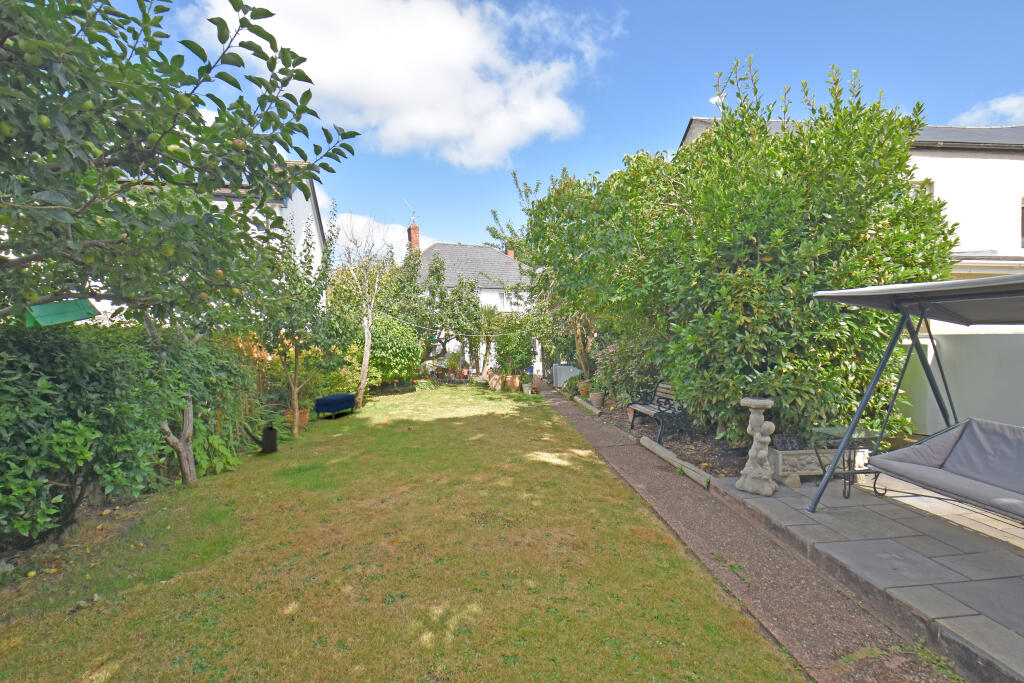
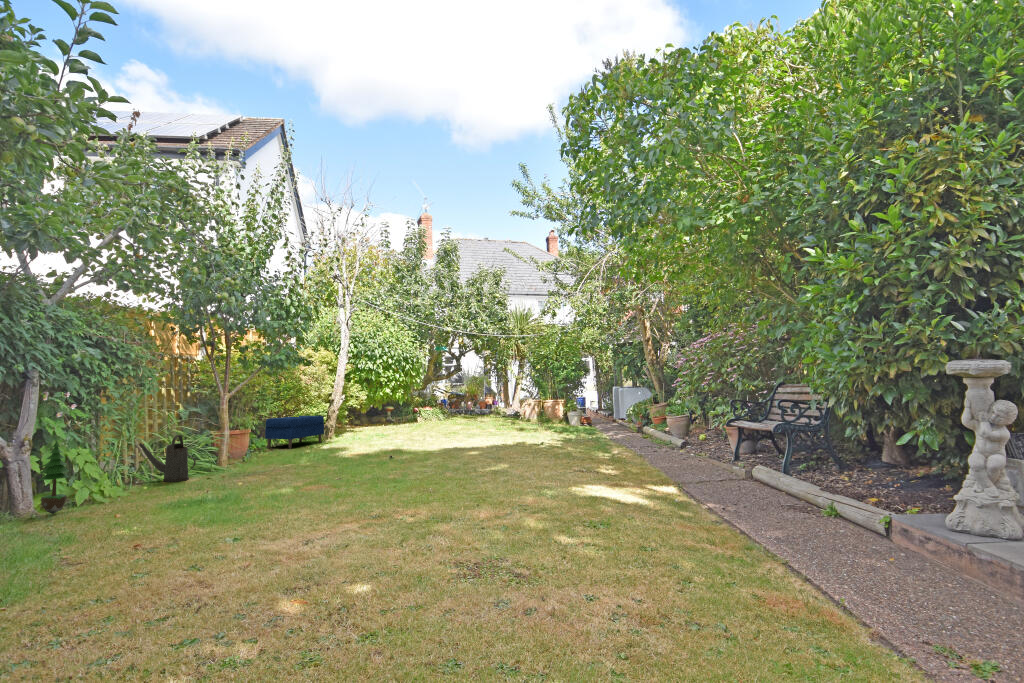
potted tree: none [196,435,216,482] -> present [38,441,69,514]

